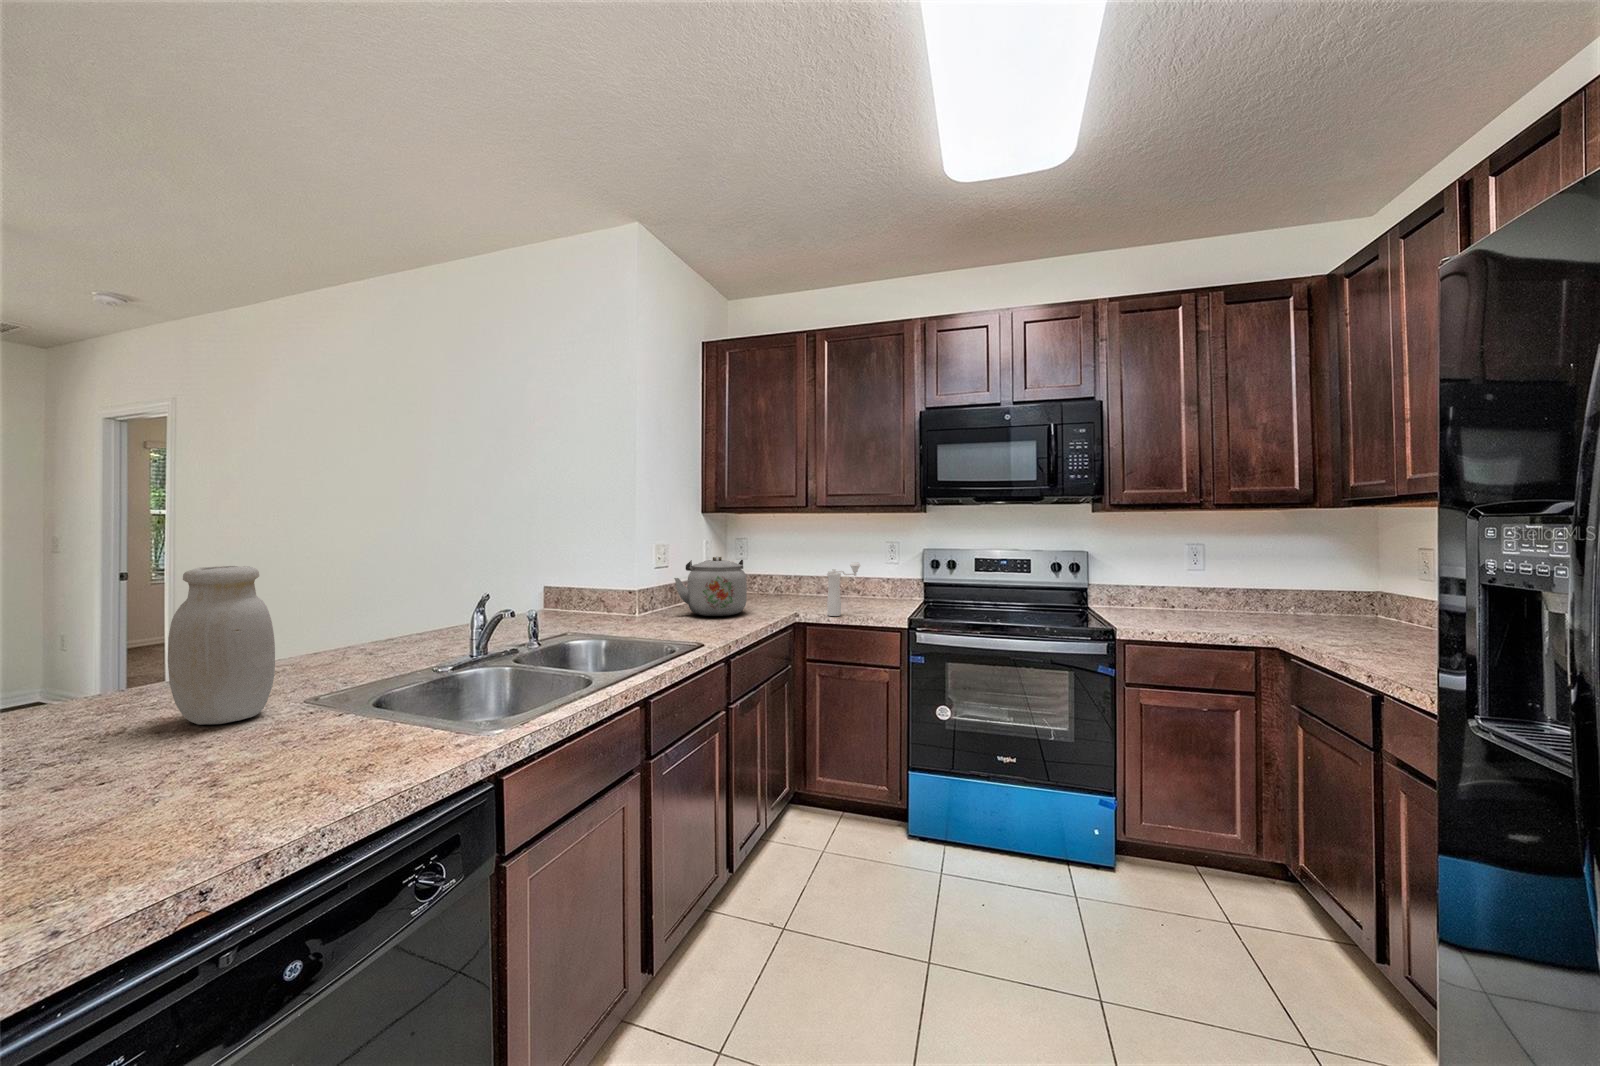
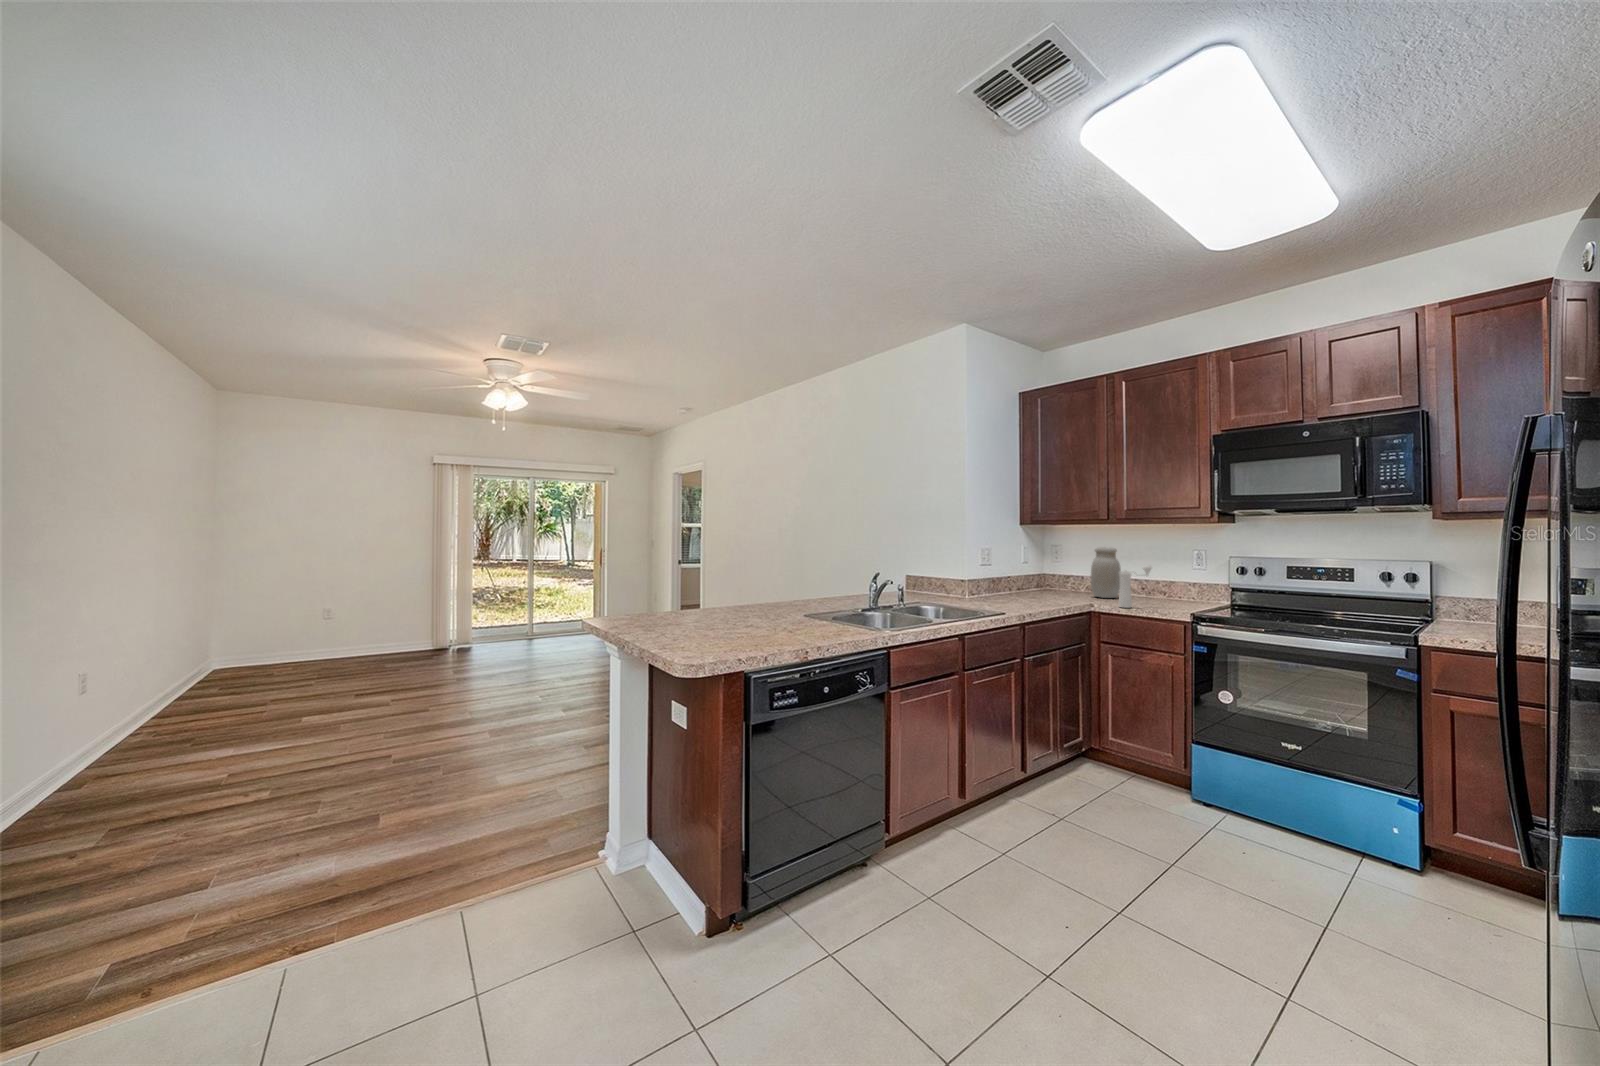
kettle: present [674,556,747,616] -> none [993,557,1050,601]
jar: present [168,566,275,725] -> present [1091,547,1121,598]

